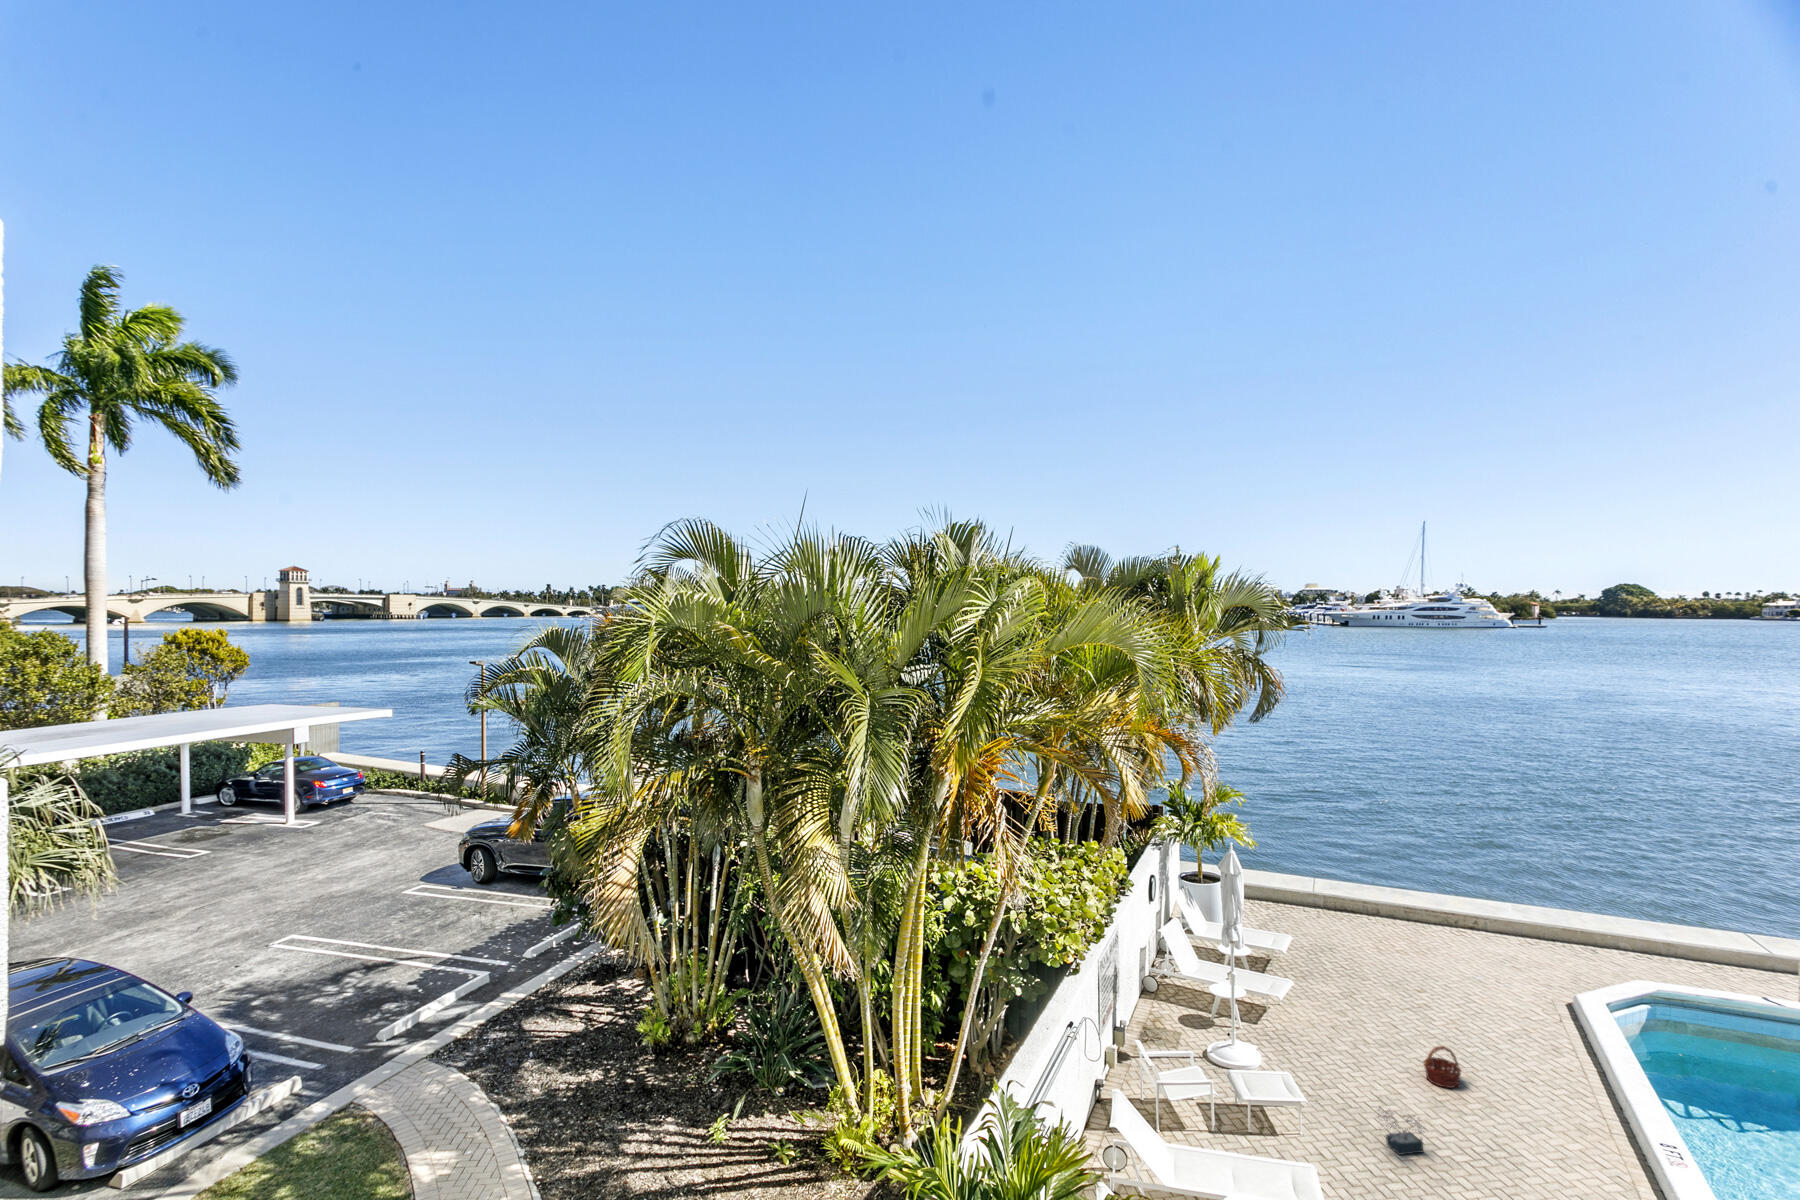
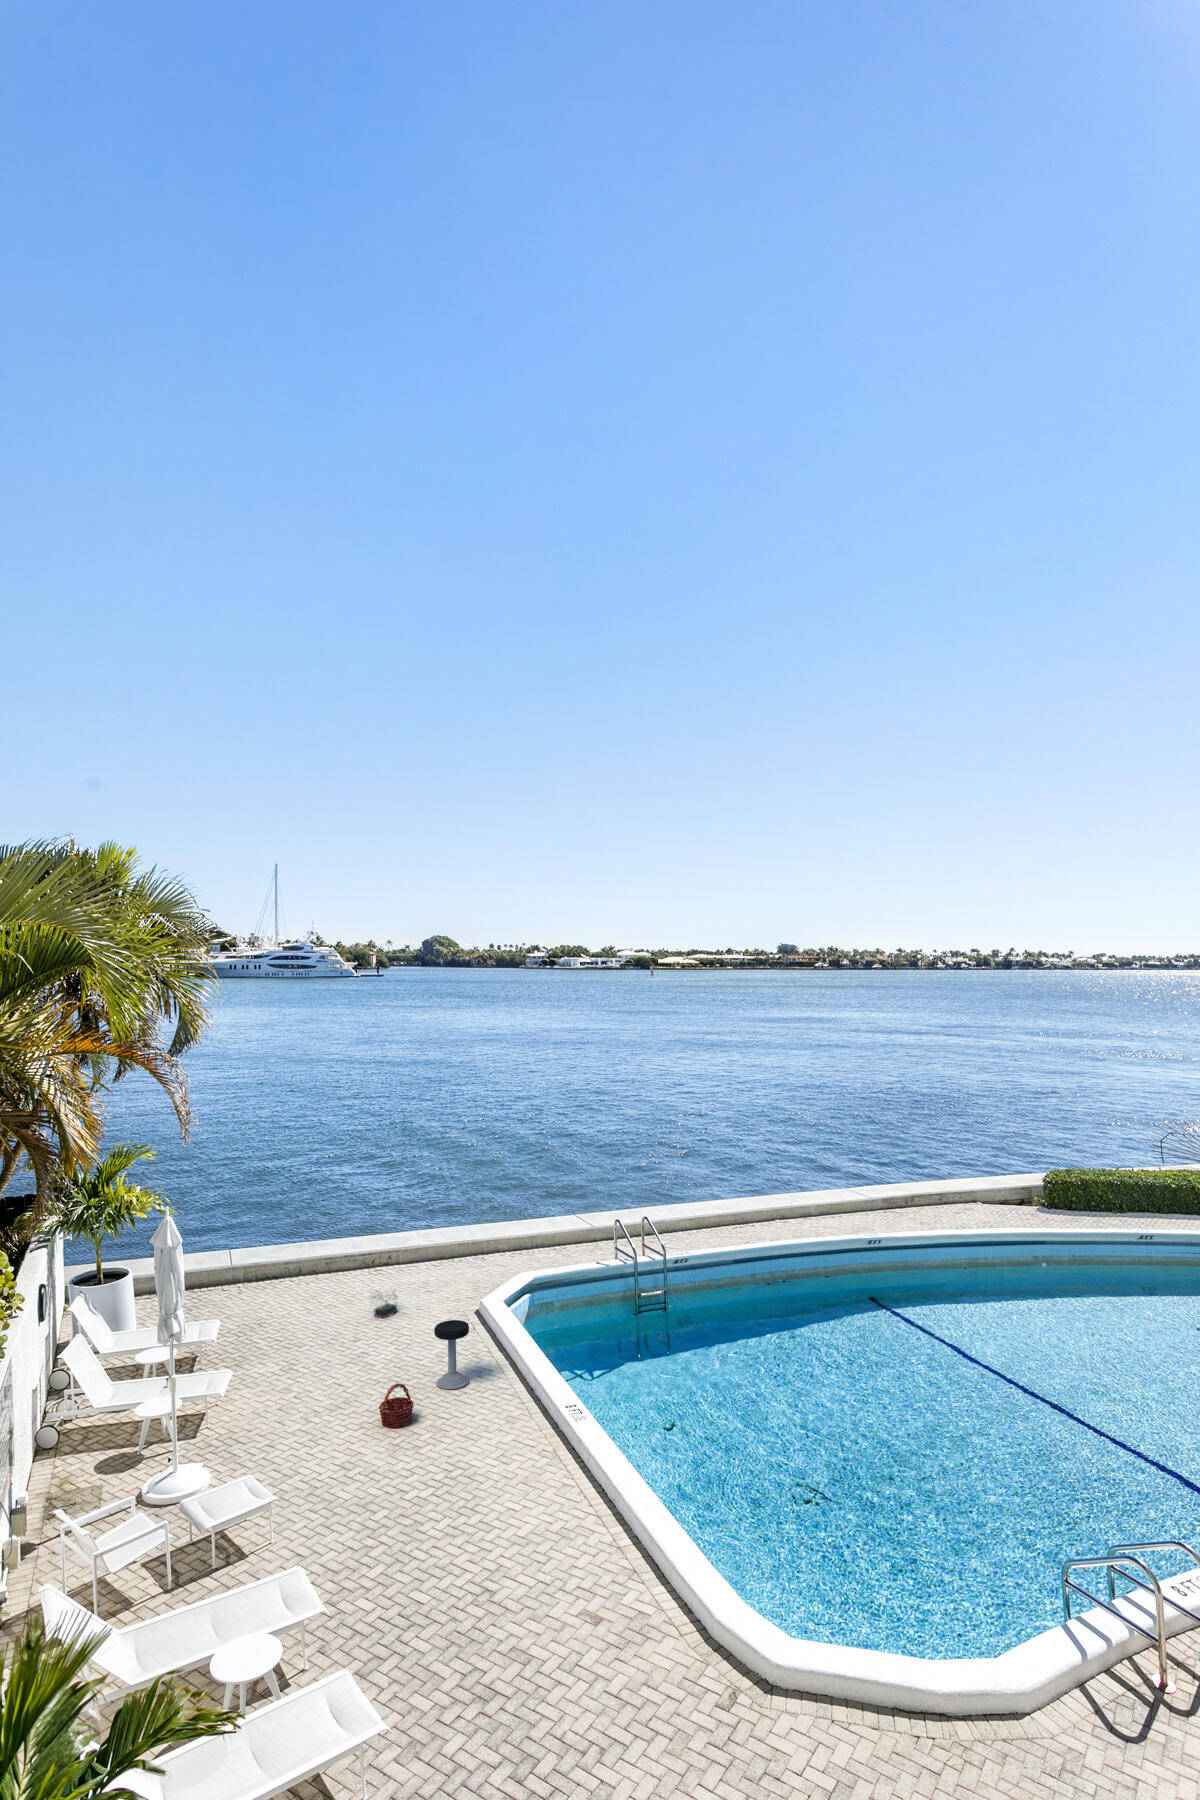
stool: none [1494,1004,1536,1076] -> present [434,1320,469,1389]
decorative plant: present [1378,1108,1424,1155] -> present [373,1291,397,1318]

